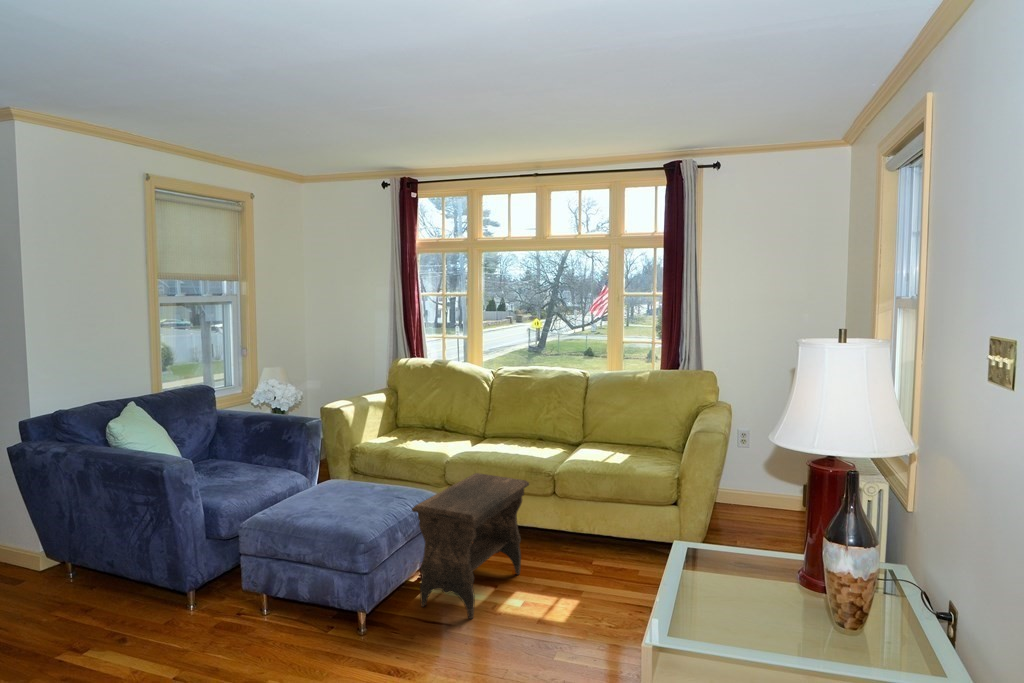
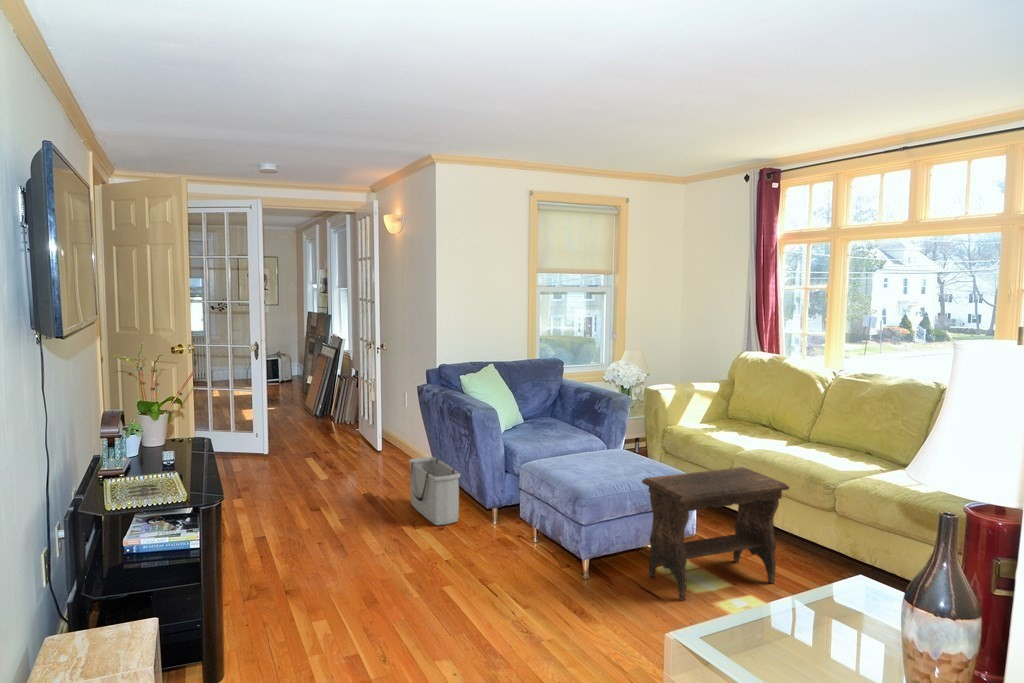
storage bin: none [29,546,142,639] -> present [409,457,460,525]

